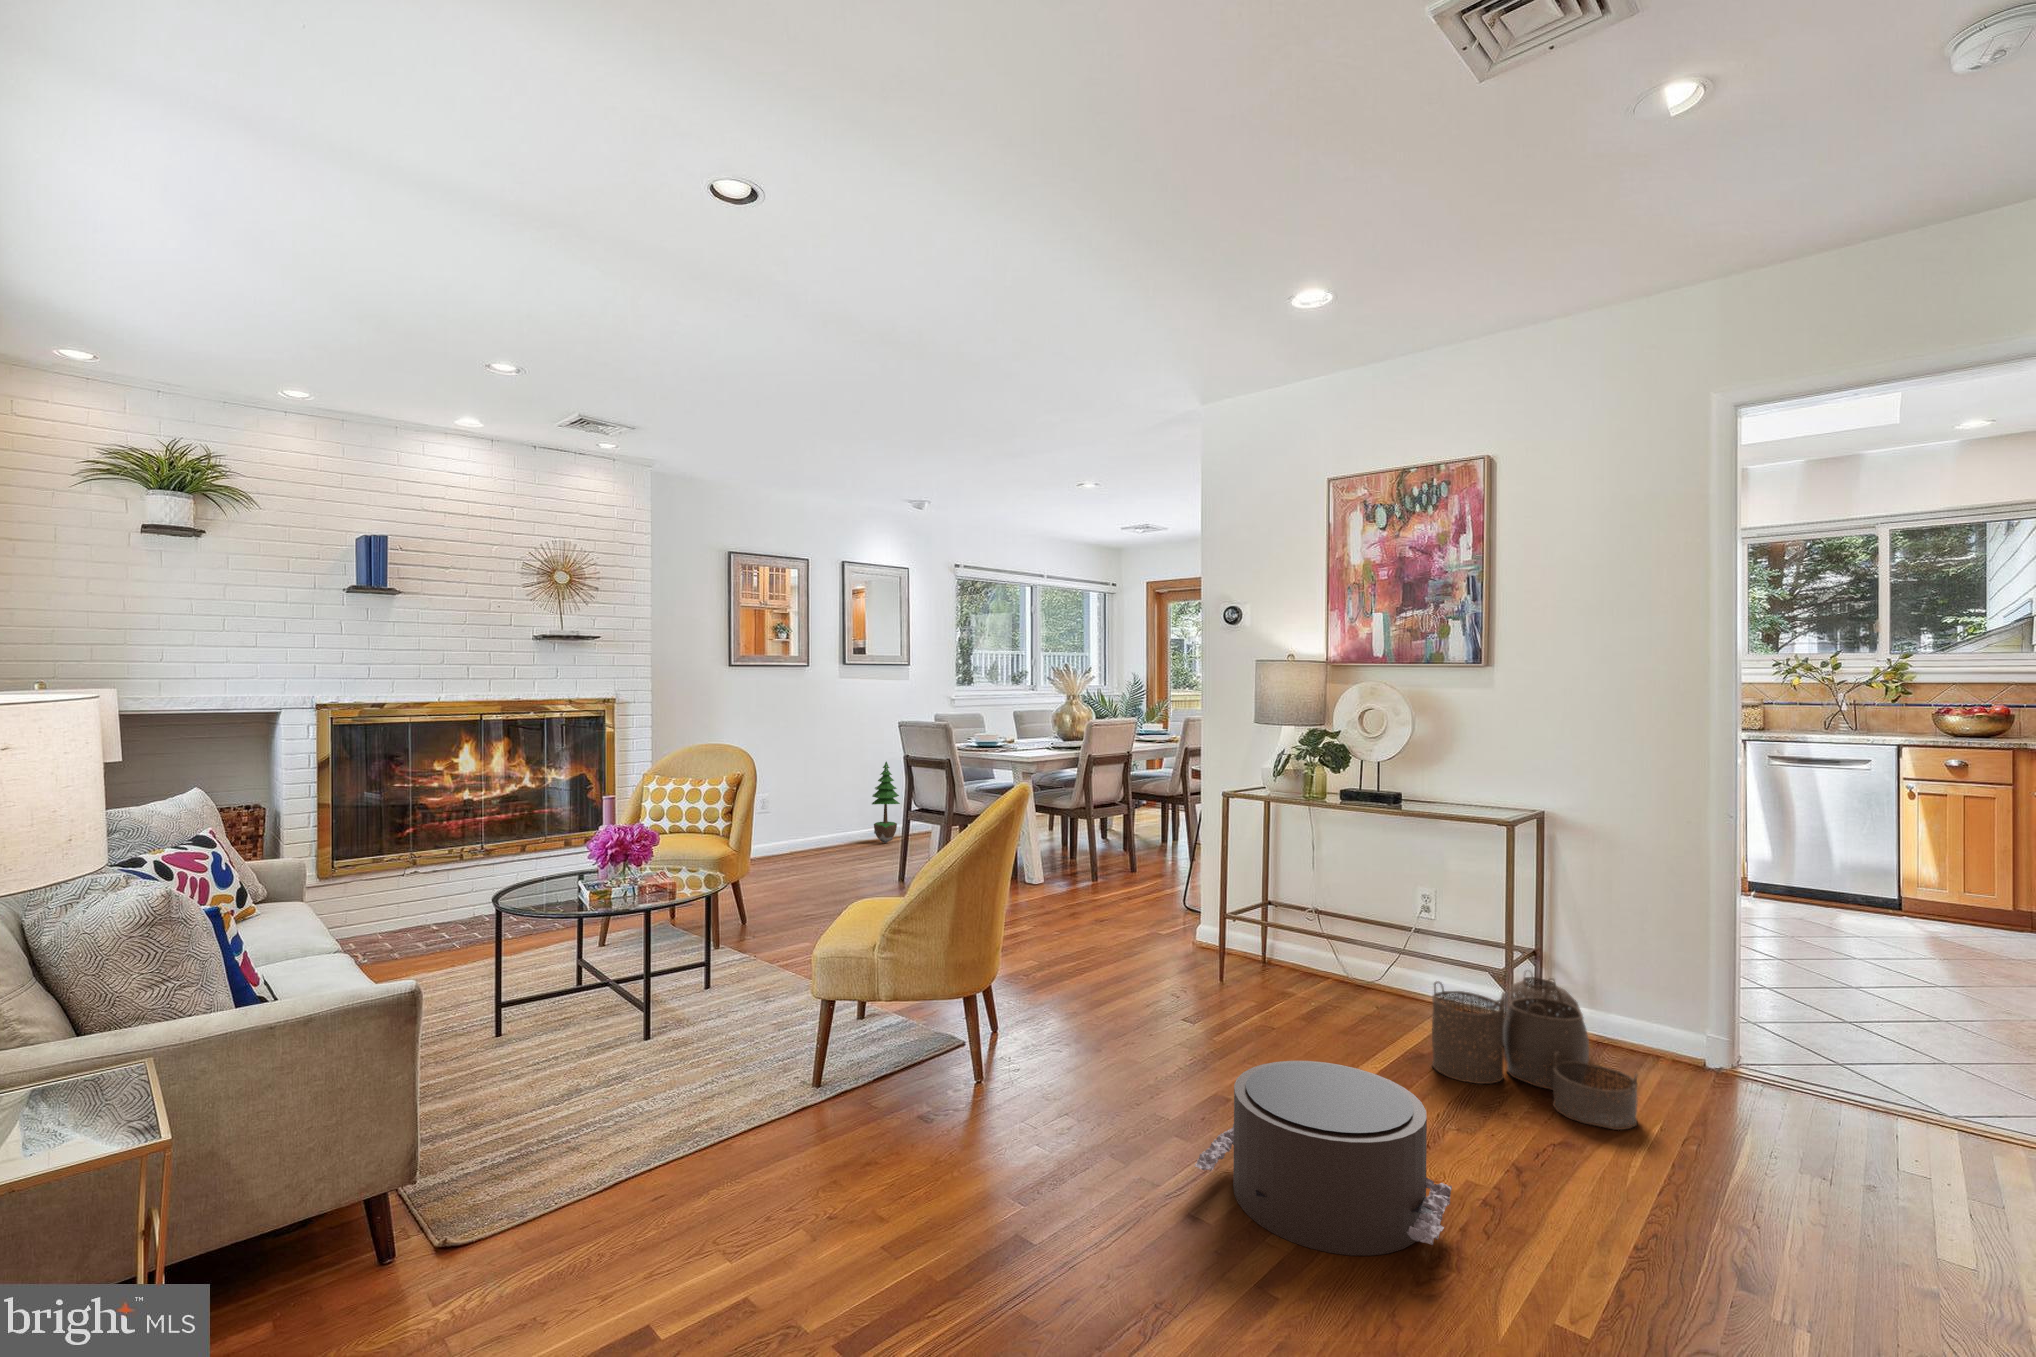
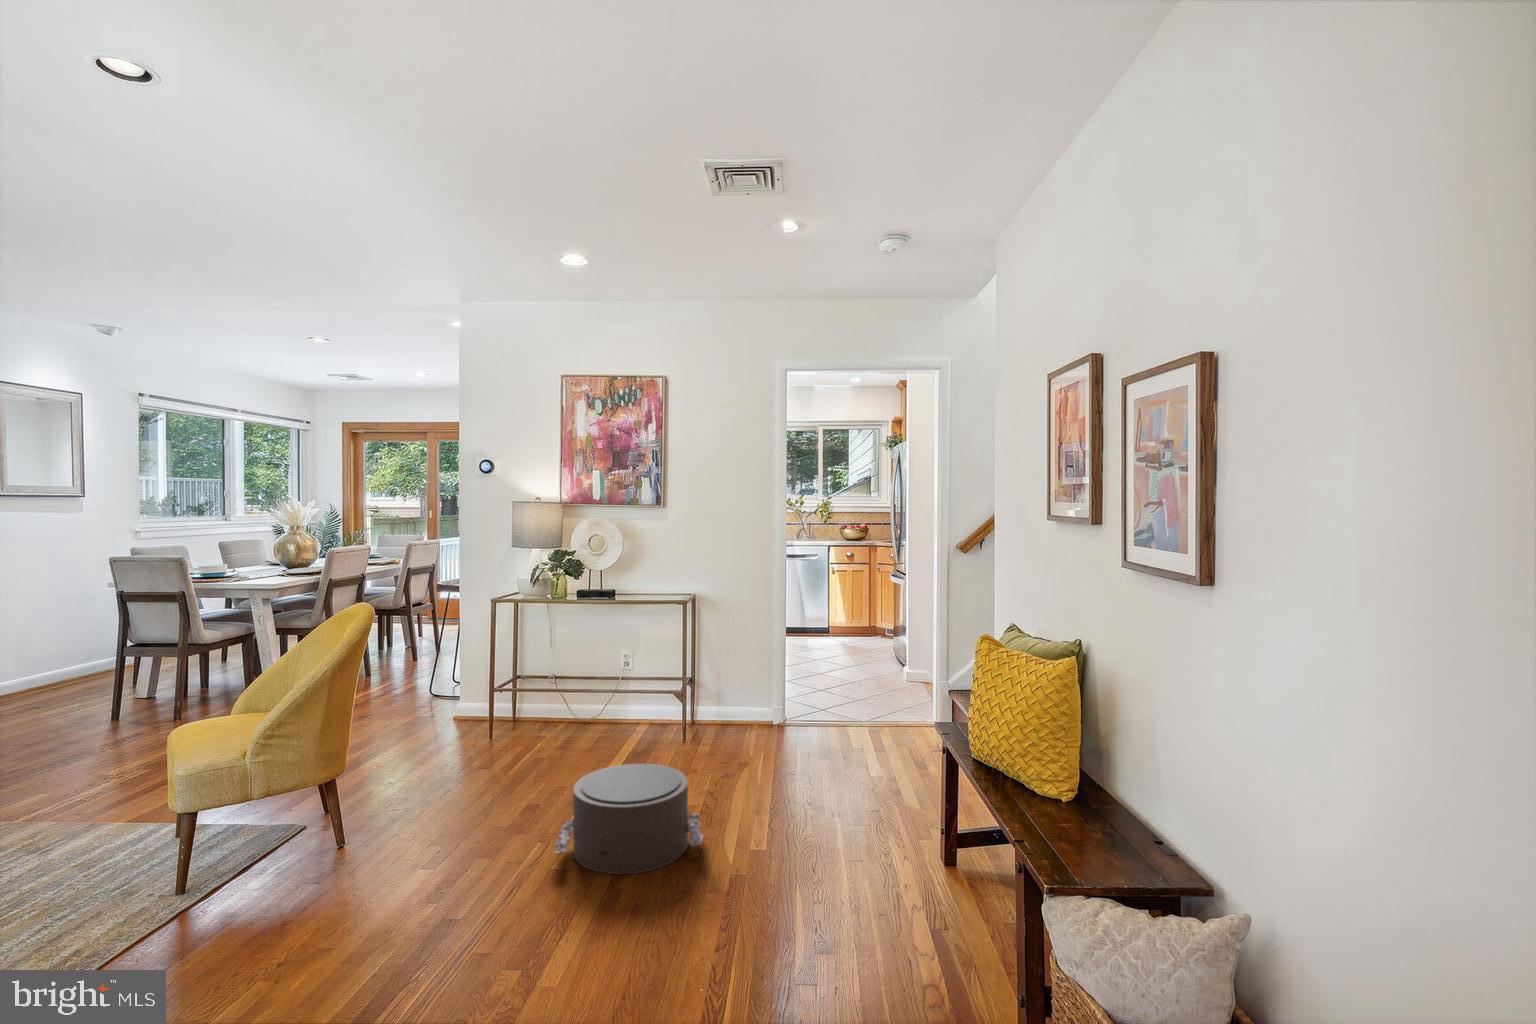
potted tree: present [872,762,900,843] -> none [37,600,80,688]
woven basket: present [1432,976,1637,1130] -> none [649,688,758,765]

